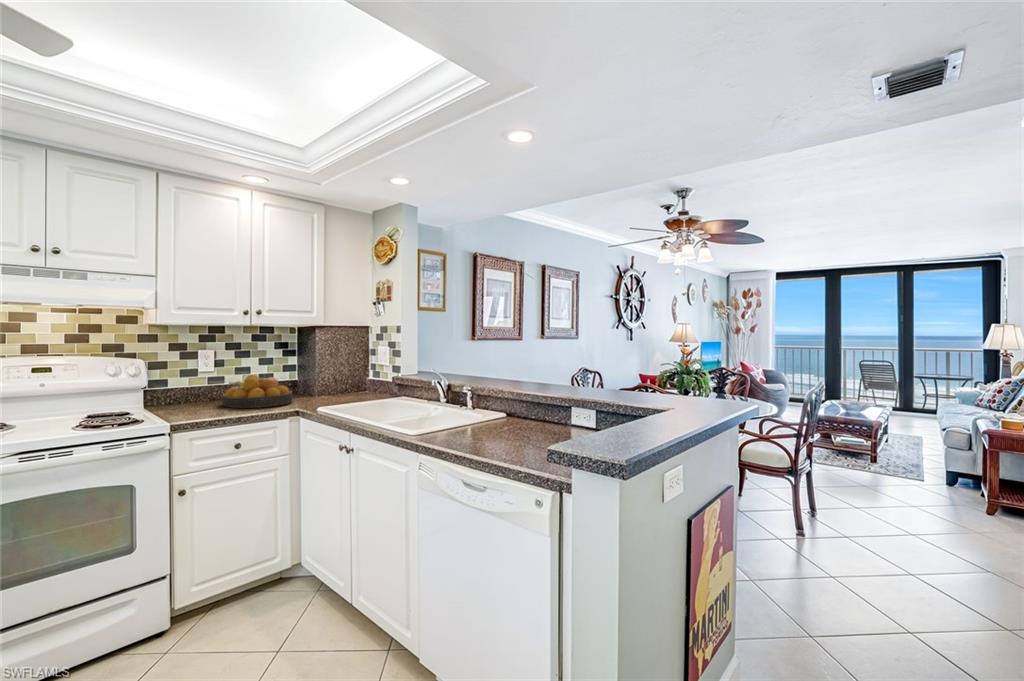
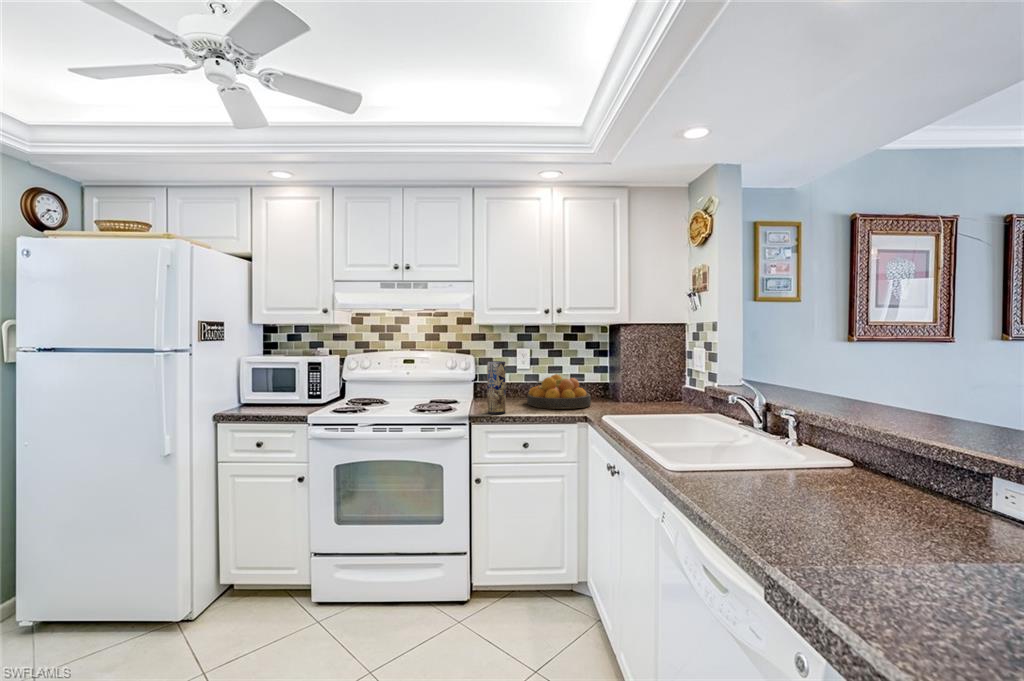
vase: none [188,363,211,418] -> present [487,361,506,414]

